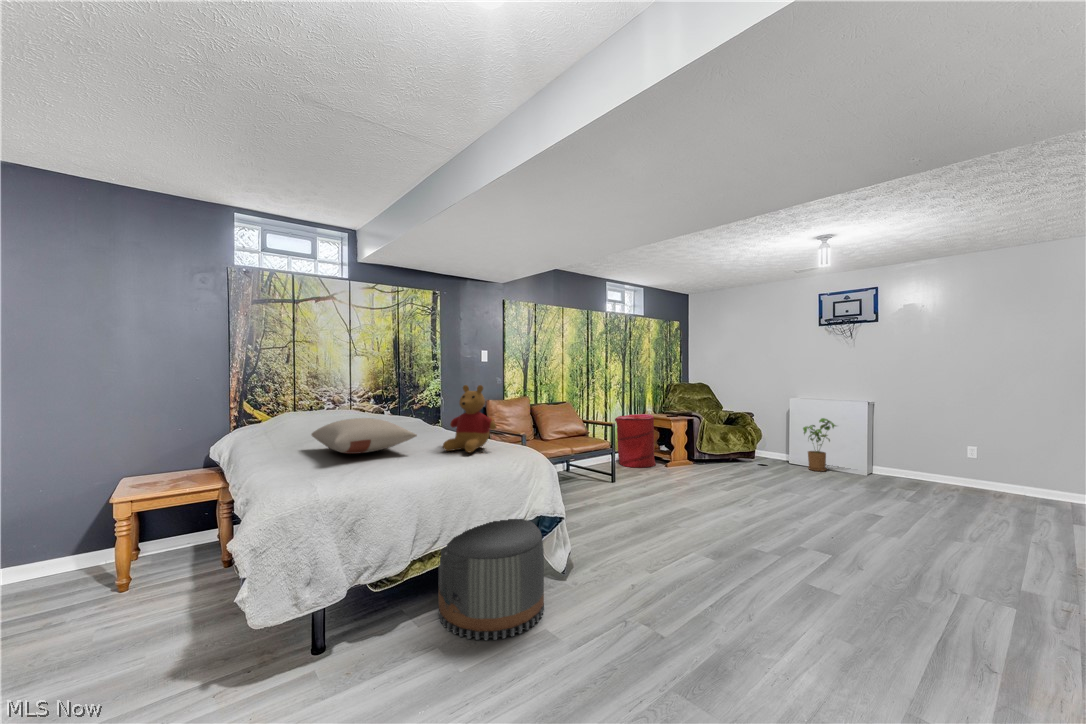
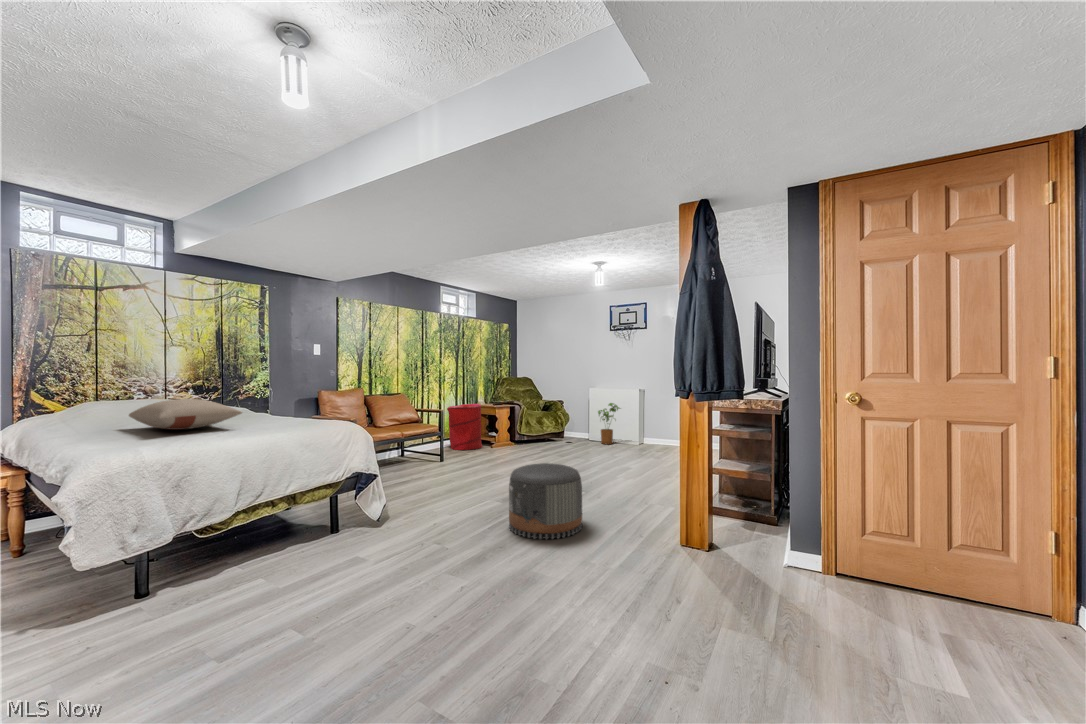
stuffed bear: present [443,385,496,452] -> none [268,370,319,426]
pouf: present [439,519,544,640] -> present [509,463,582,539]

